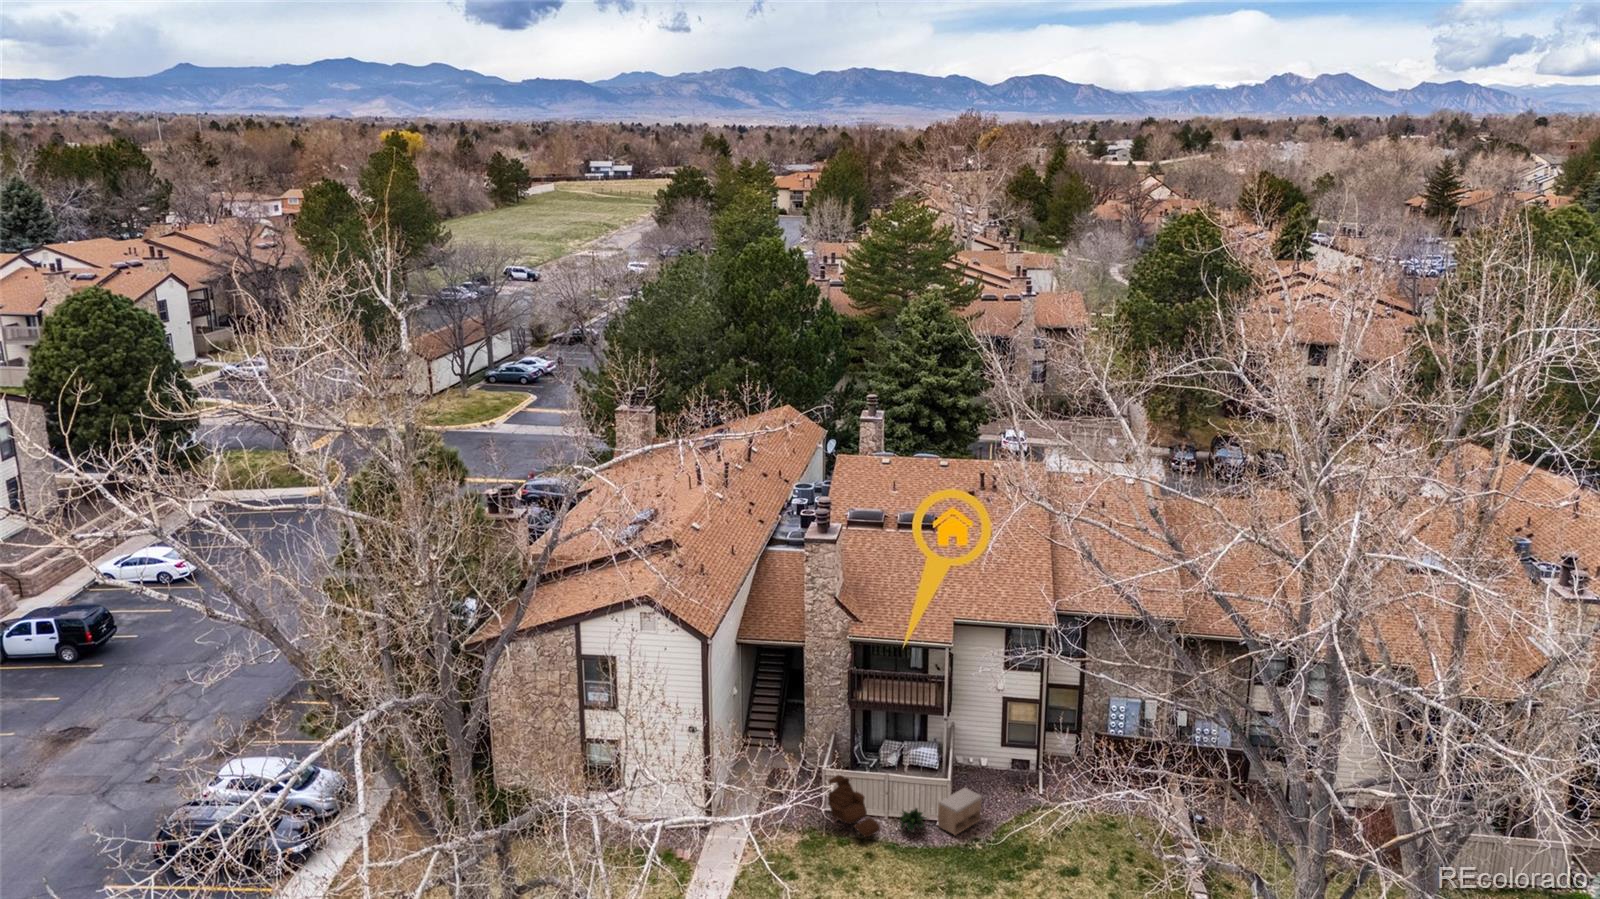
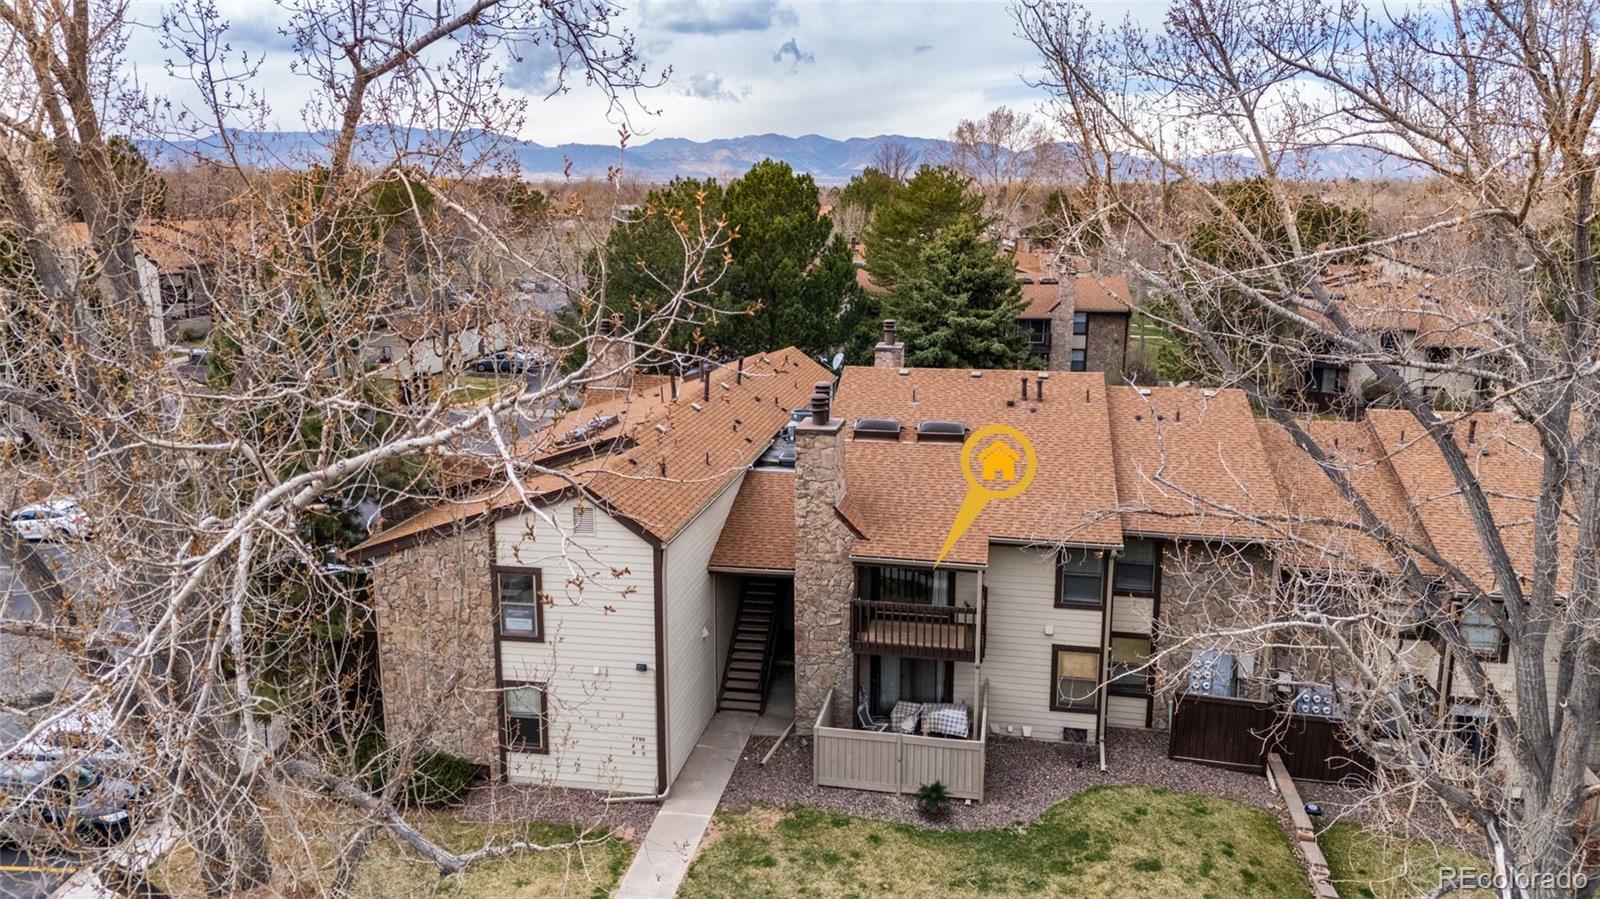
lounge chair: present [828,775,880,838] -> none [821,733,890,823]
storage bench: present [938,788,982,835] -> none [967,756,1027,818]

